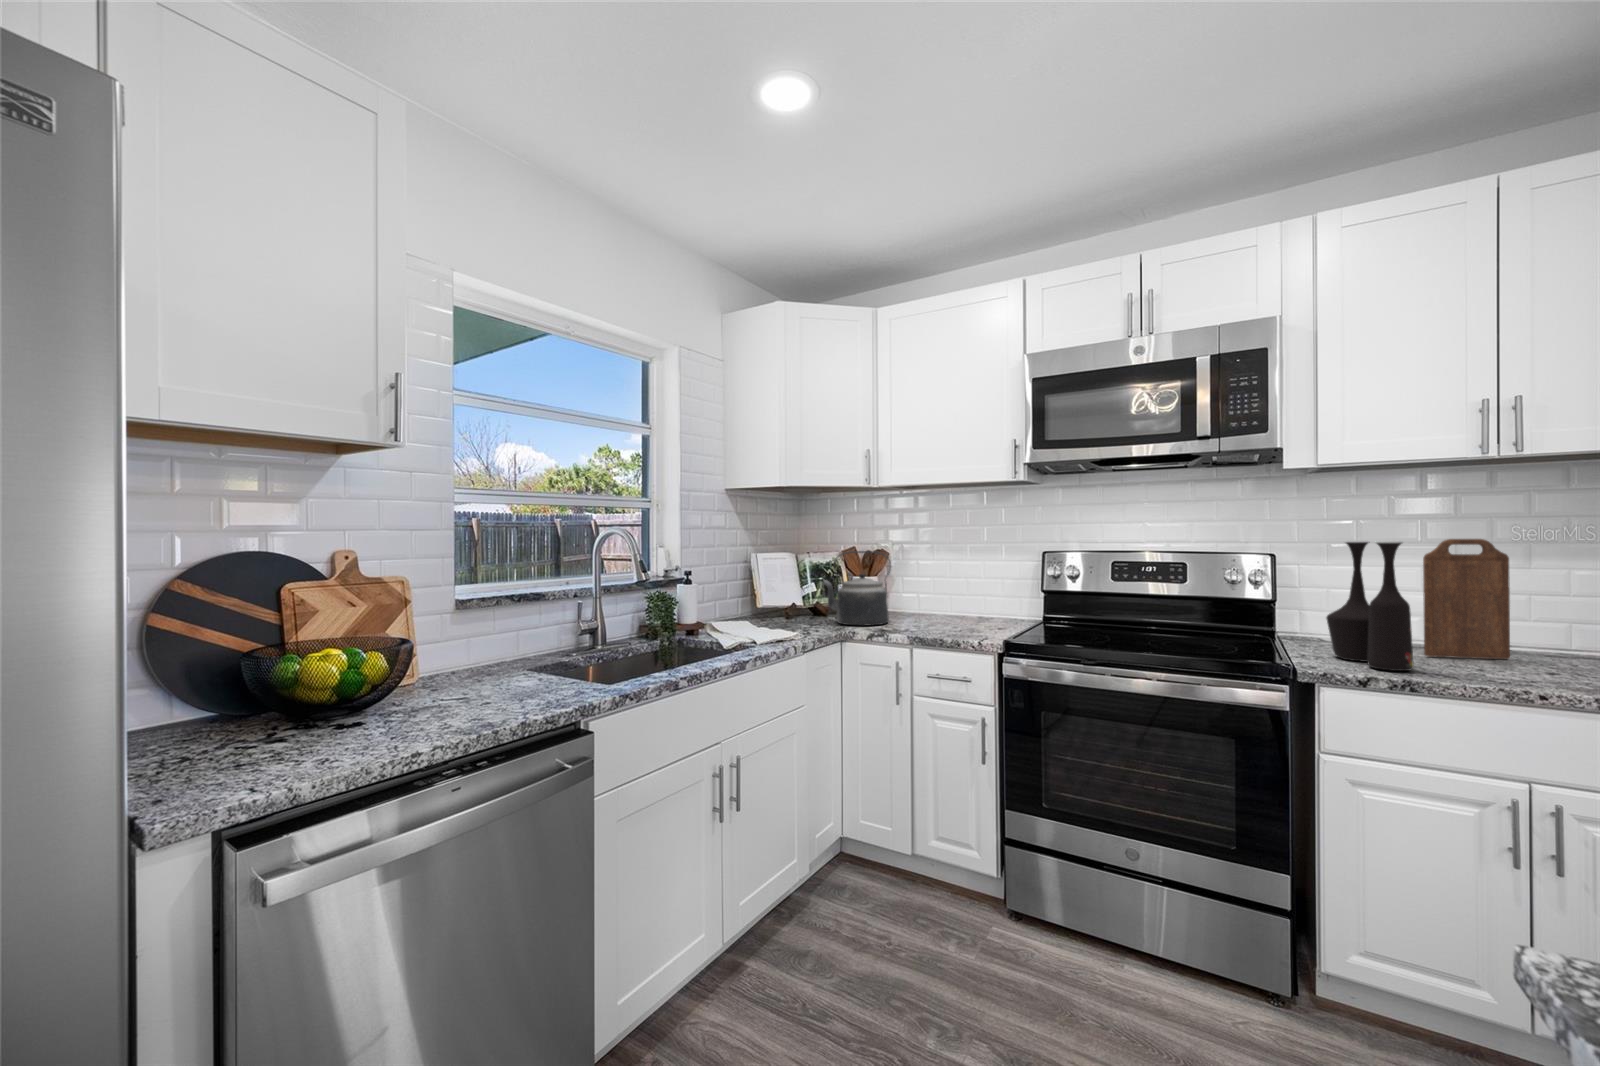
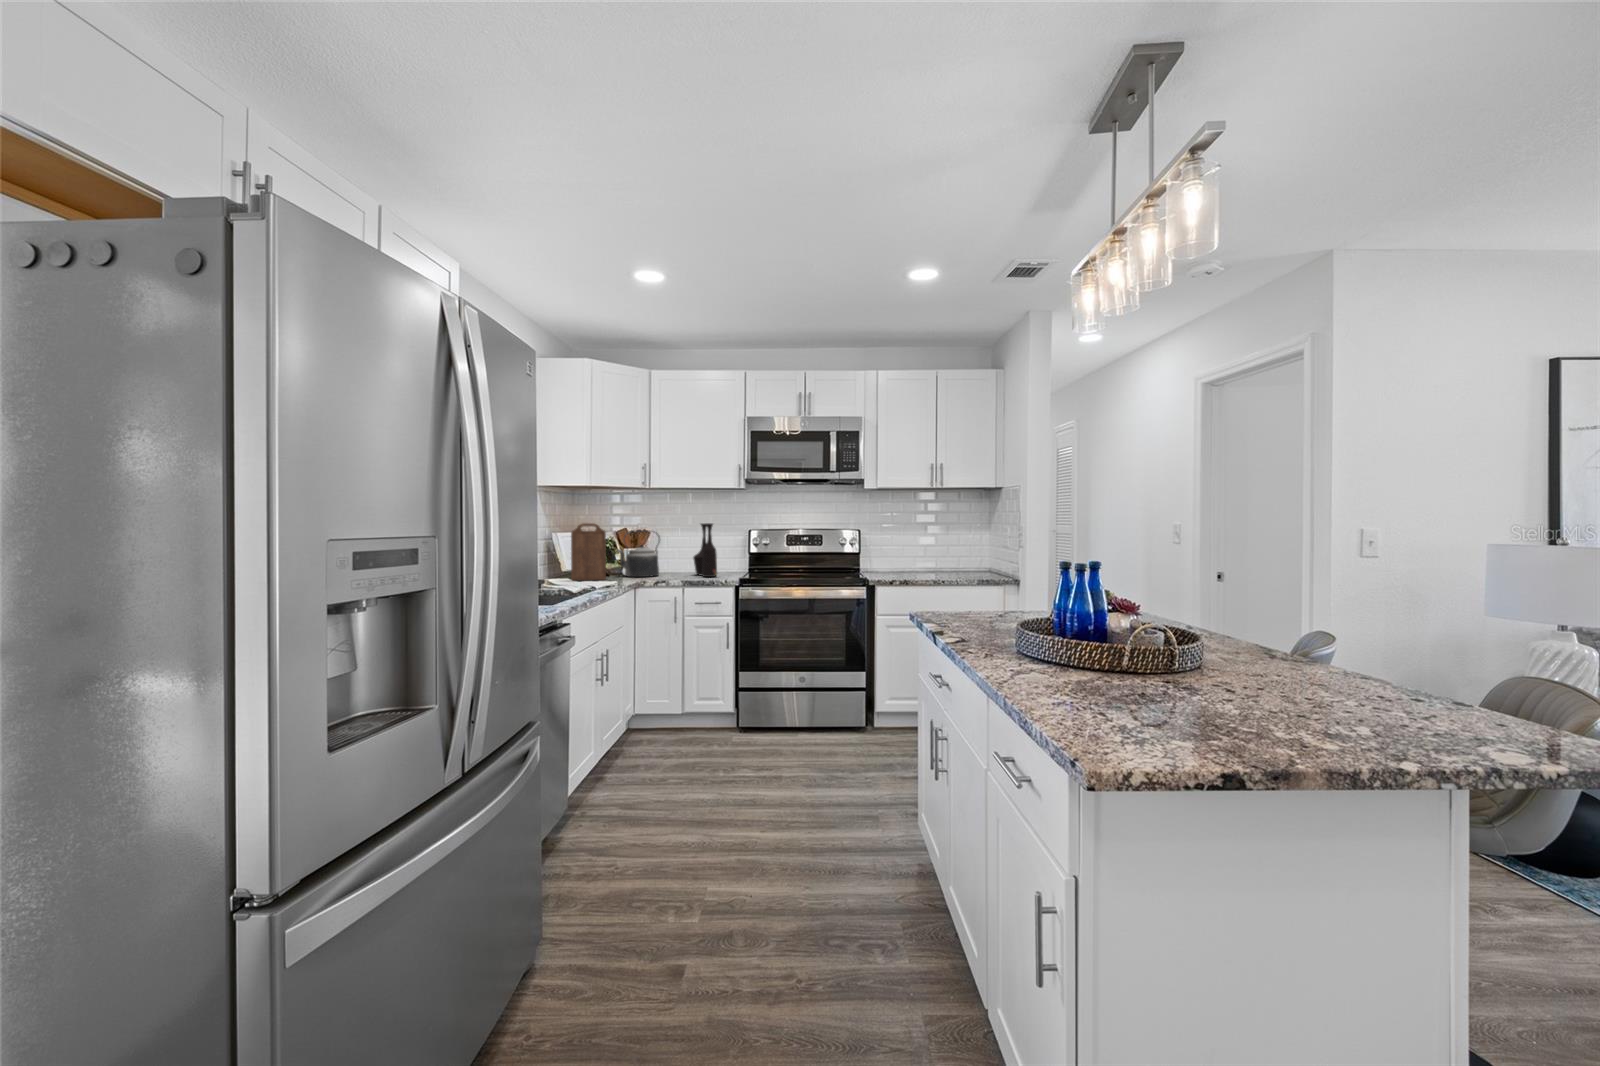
cutting board: present [1423,539,1510,659] -> present [571,523,606,580]
vase: present [1326,541,1413,671] -> present [693,523,717,577]

